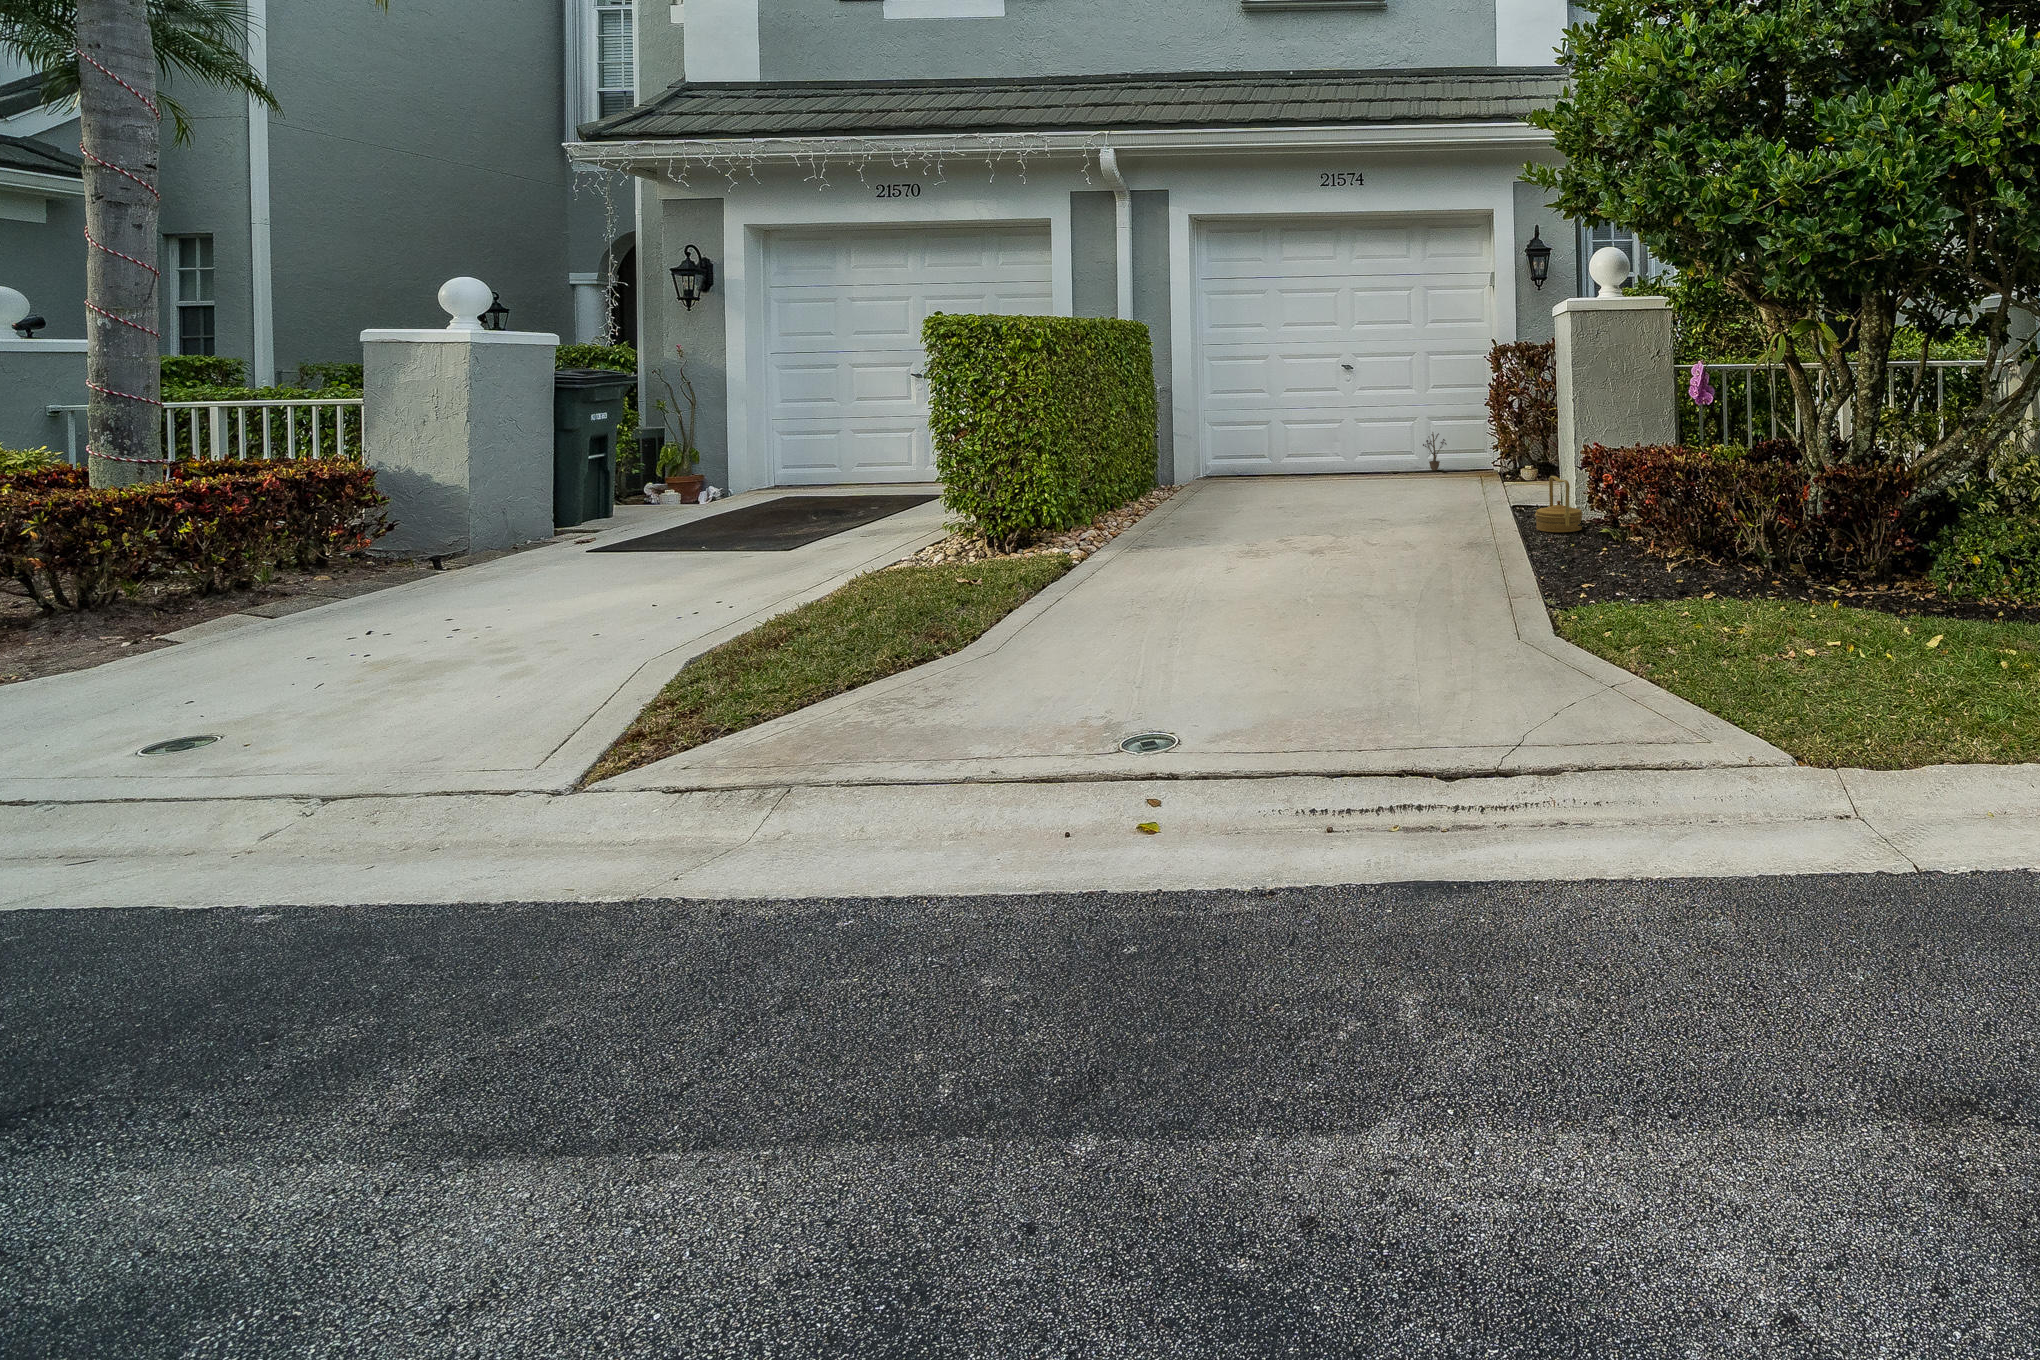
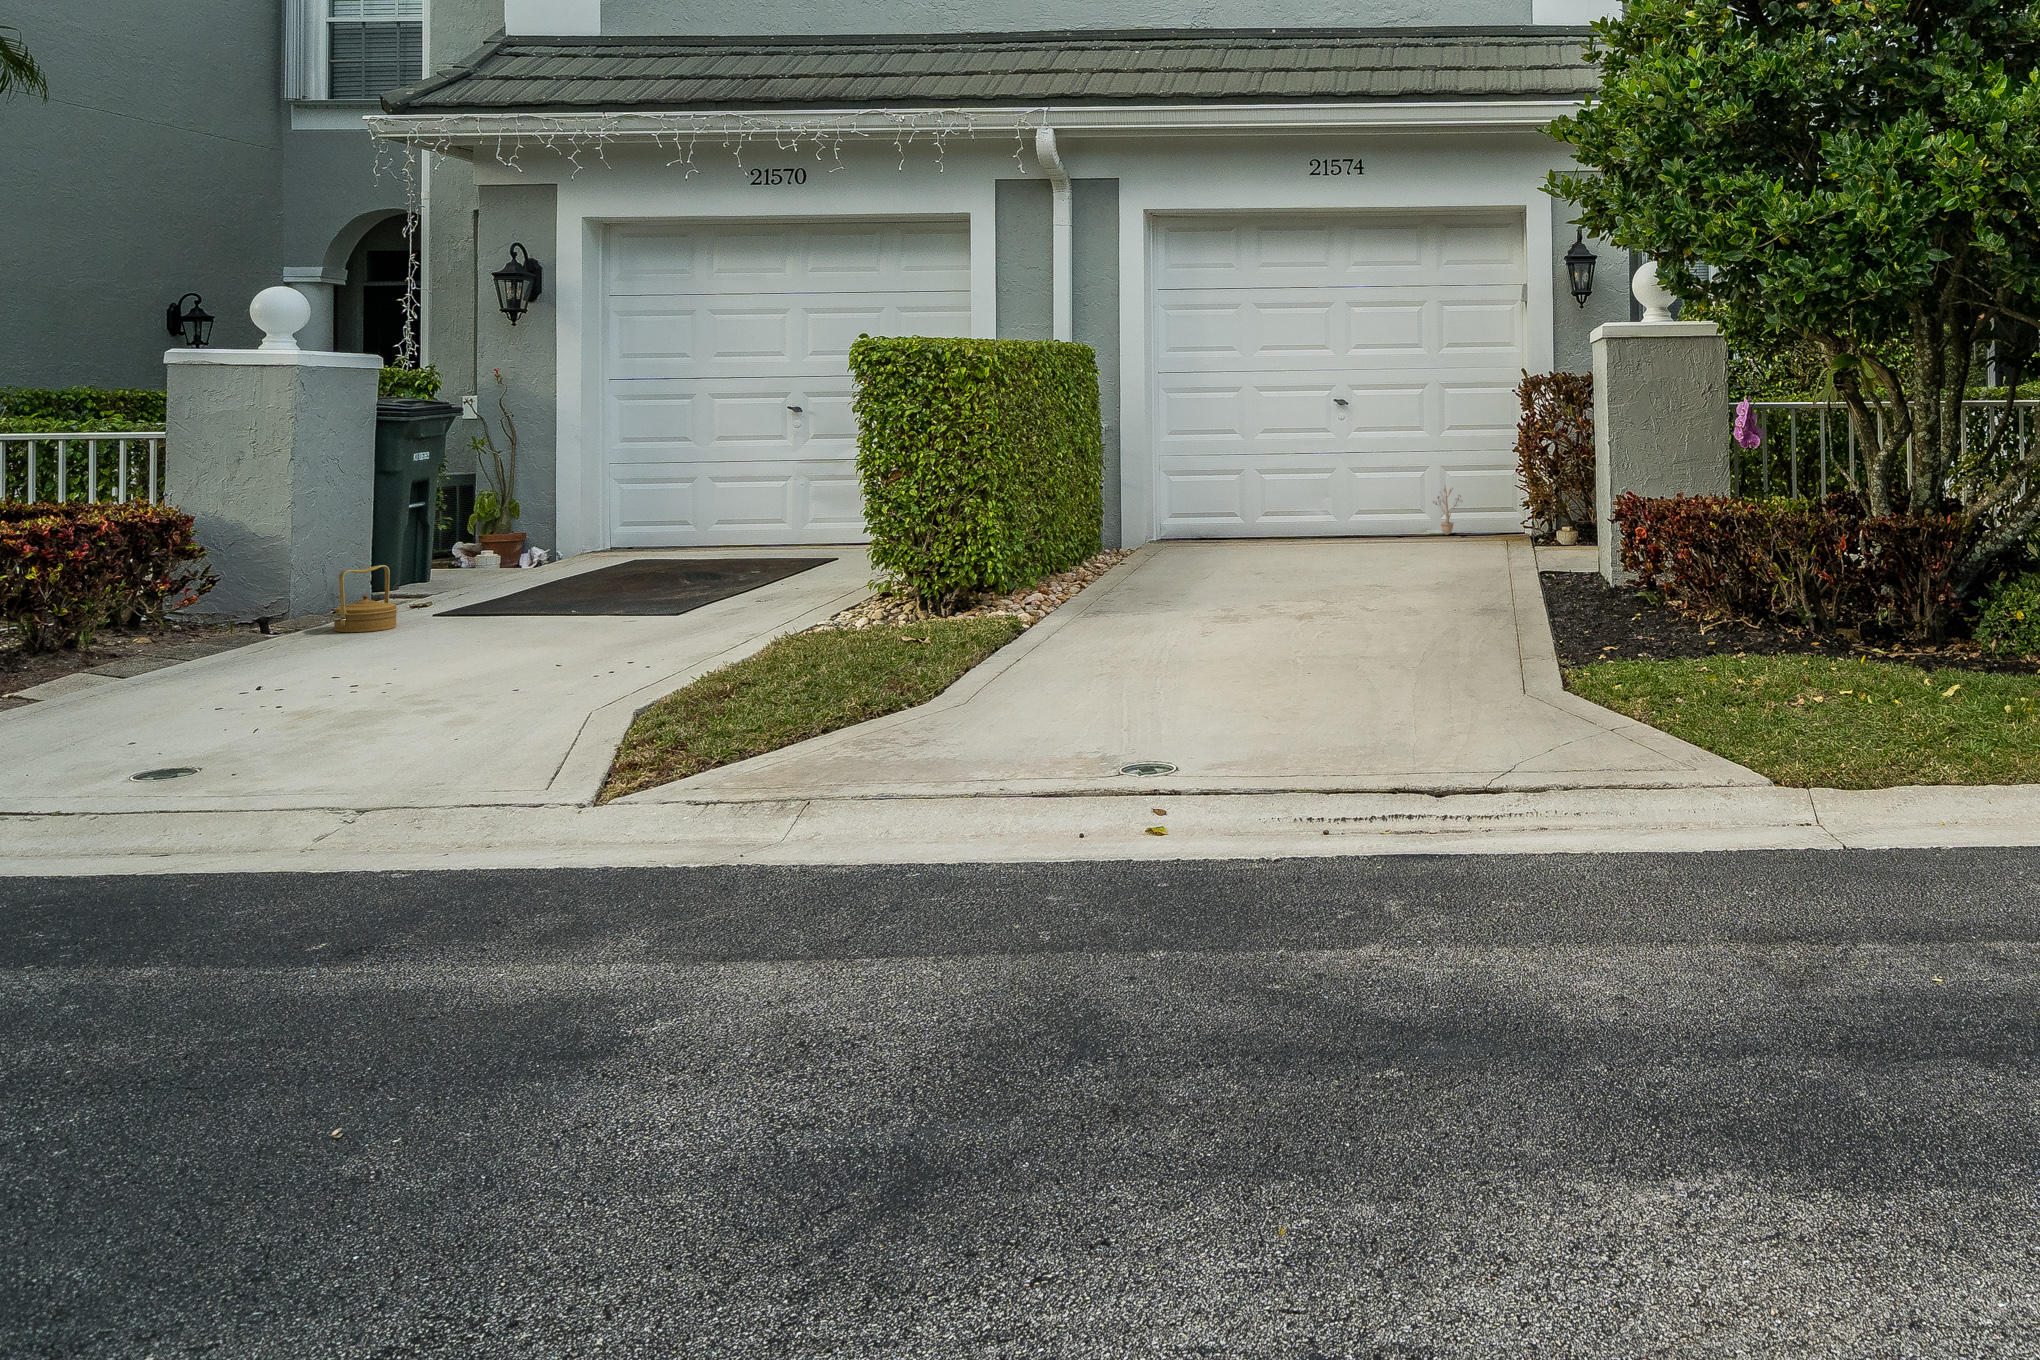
basket: present [1535,476,1583,532] -> present [334,565,398,632]

